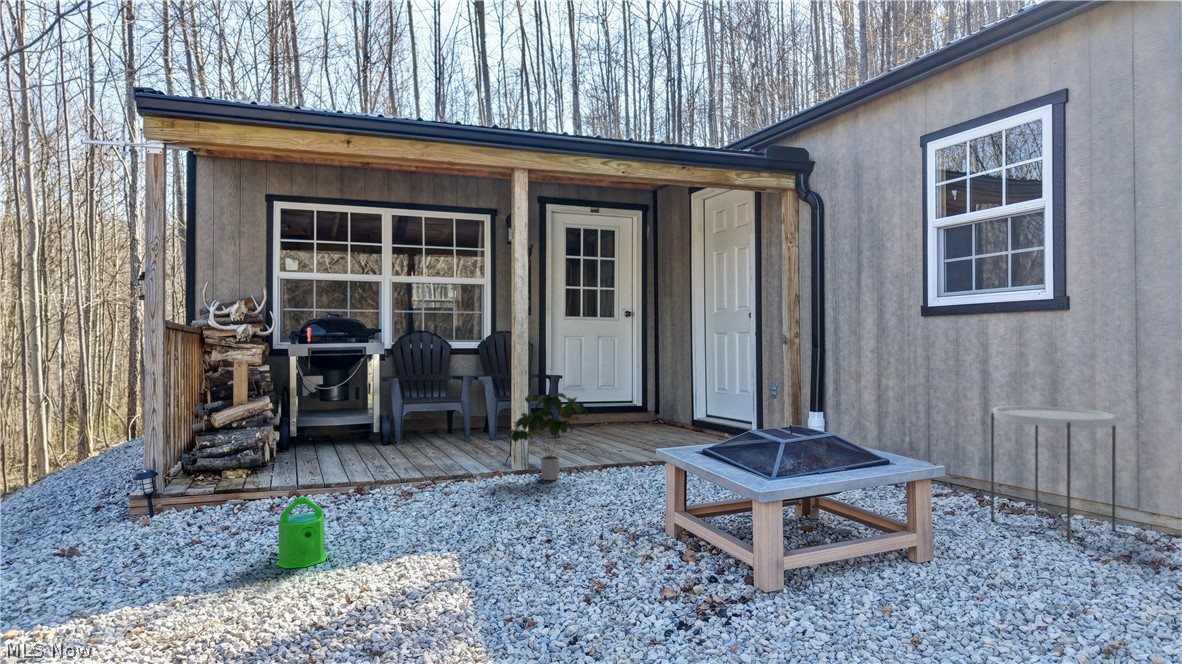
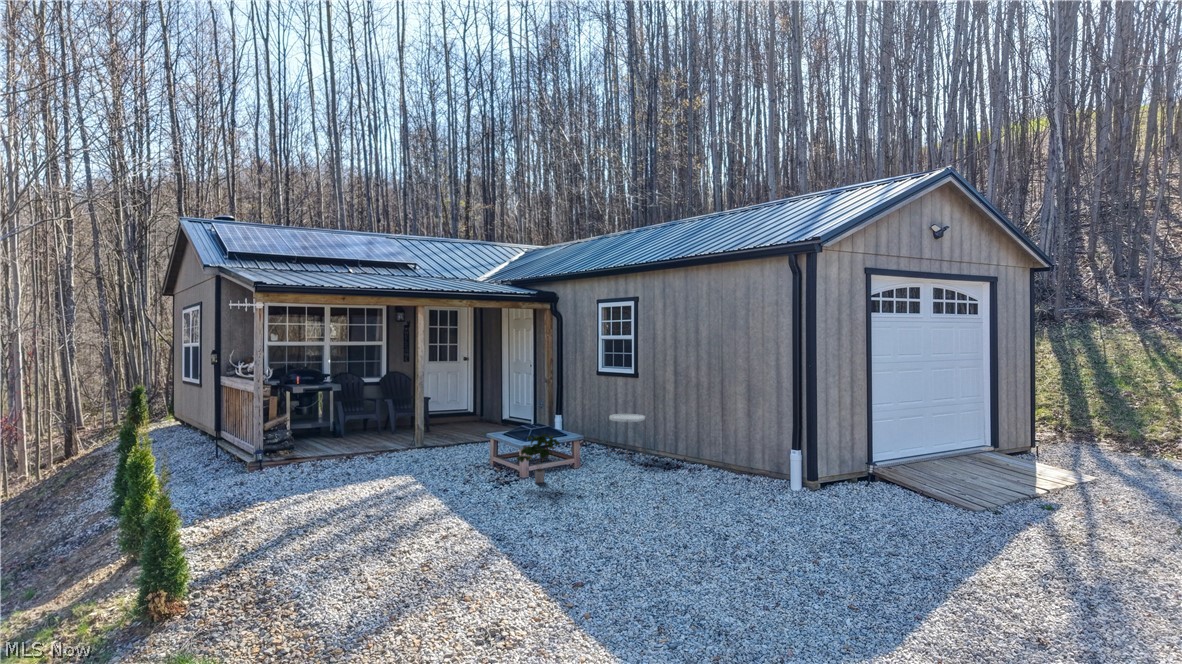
potted plant: present [508,393,588,480] -> present [517,434,560,483]
watering can: present [275,497,328,568] -> none [345,456,366,482]

